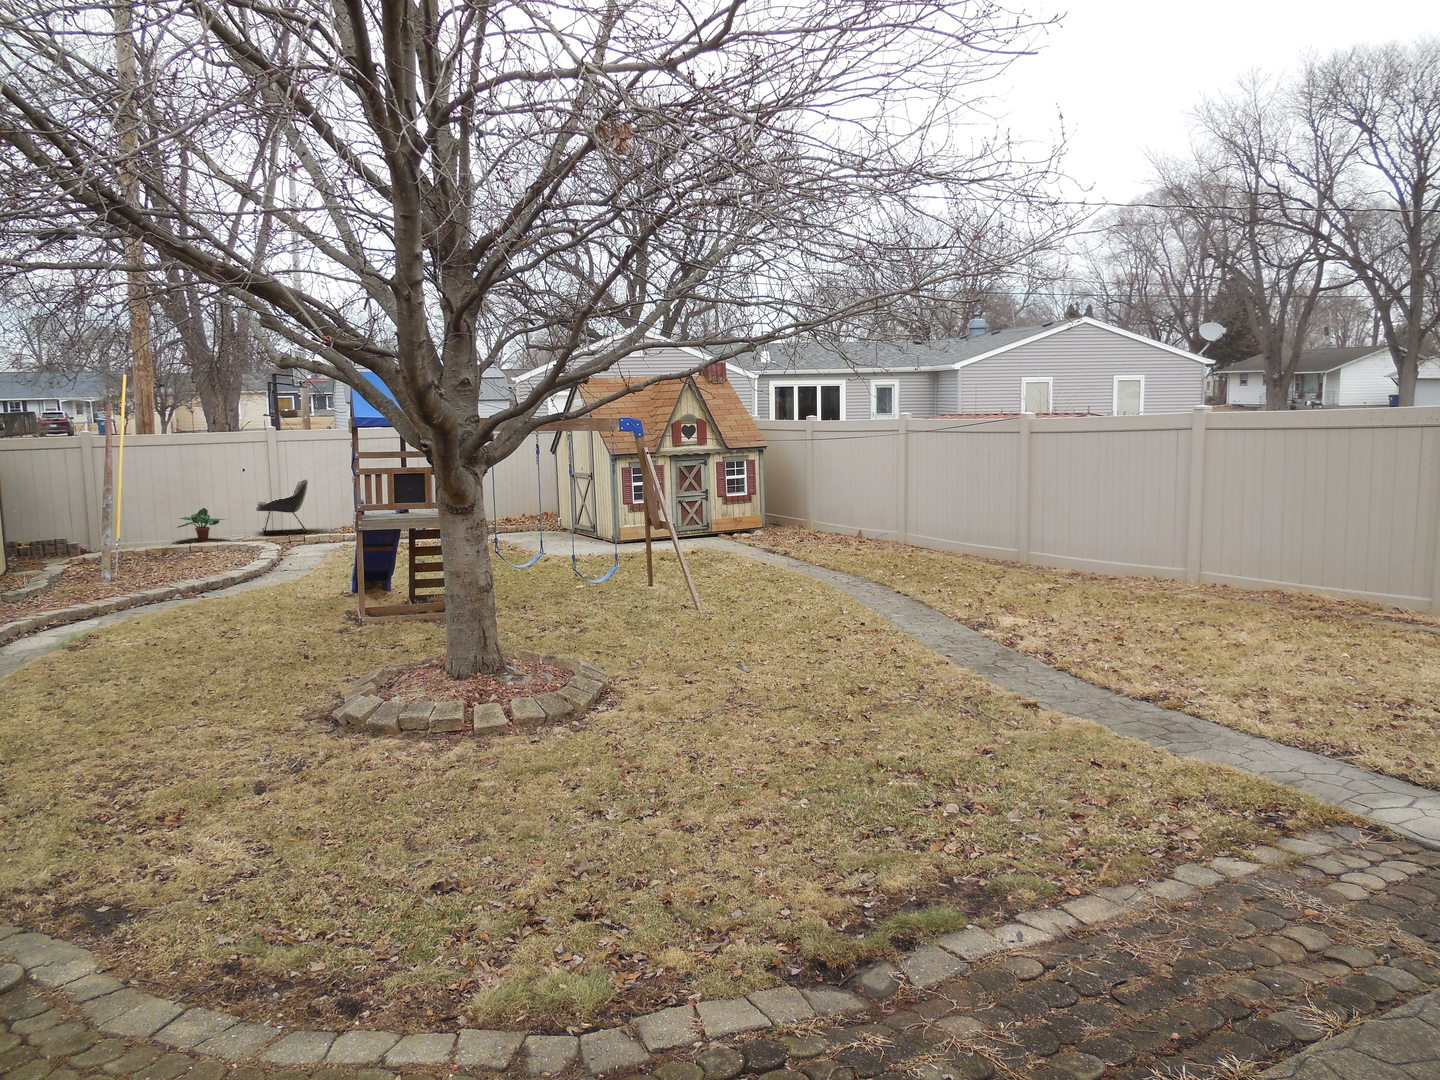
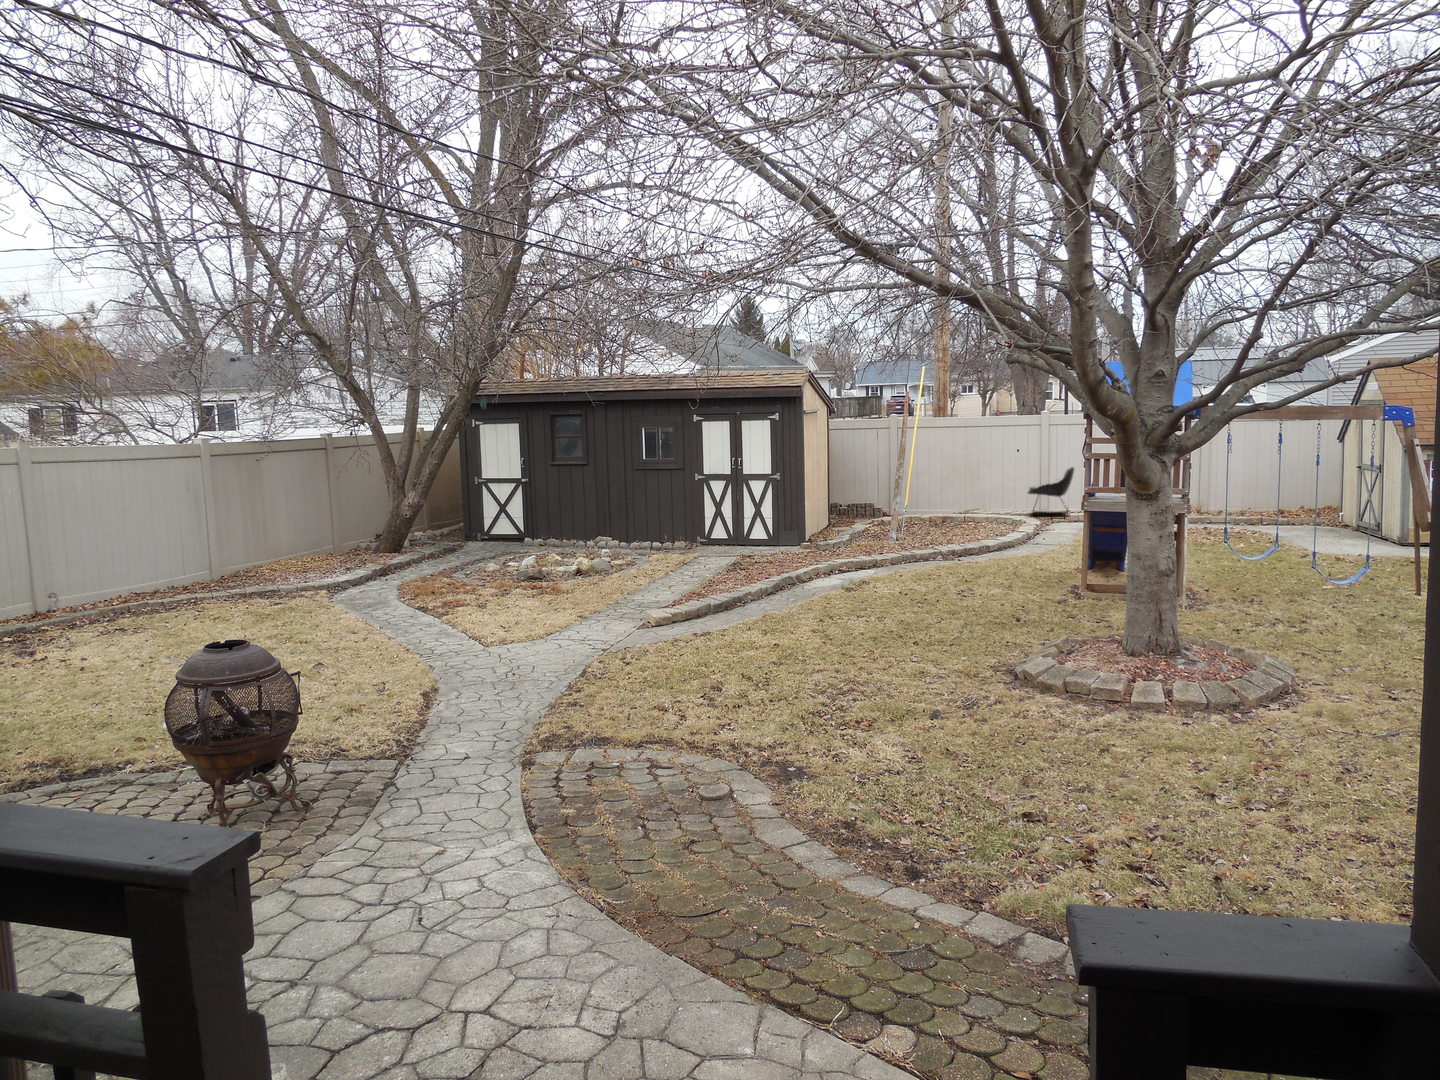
potted plant: present [177,508,225,541] -> none [961,490,1002,518]

